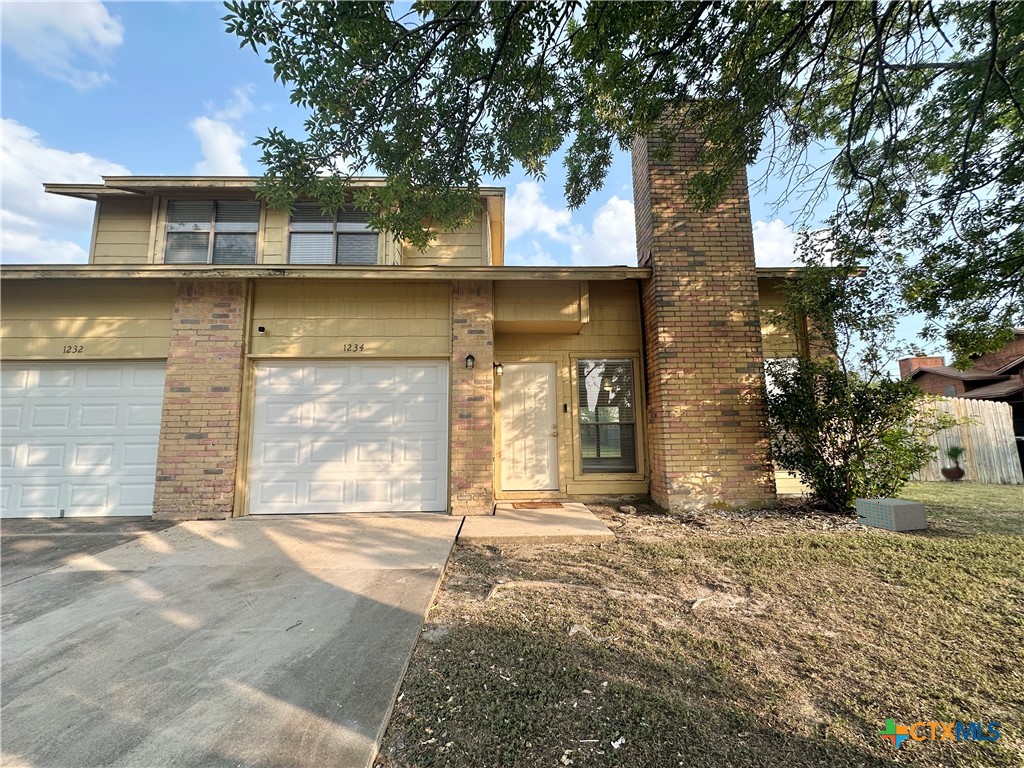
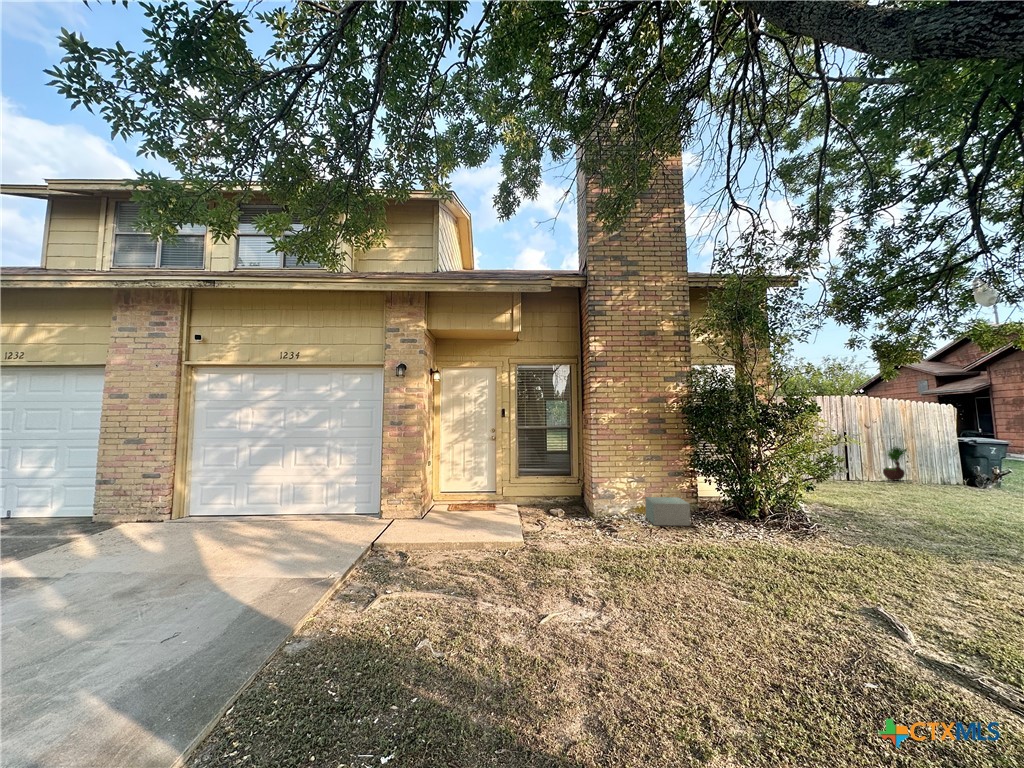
storage box: present [856,498,927,531] -> present [646,497,691,526]

